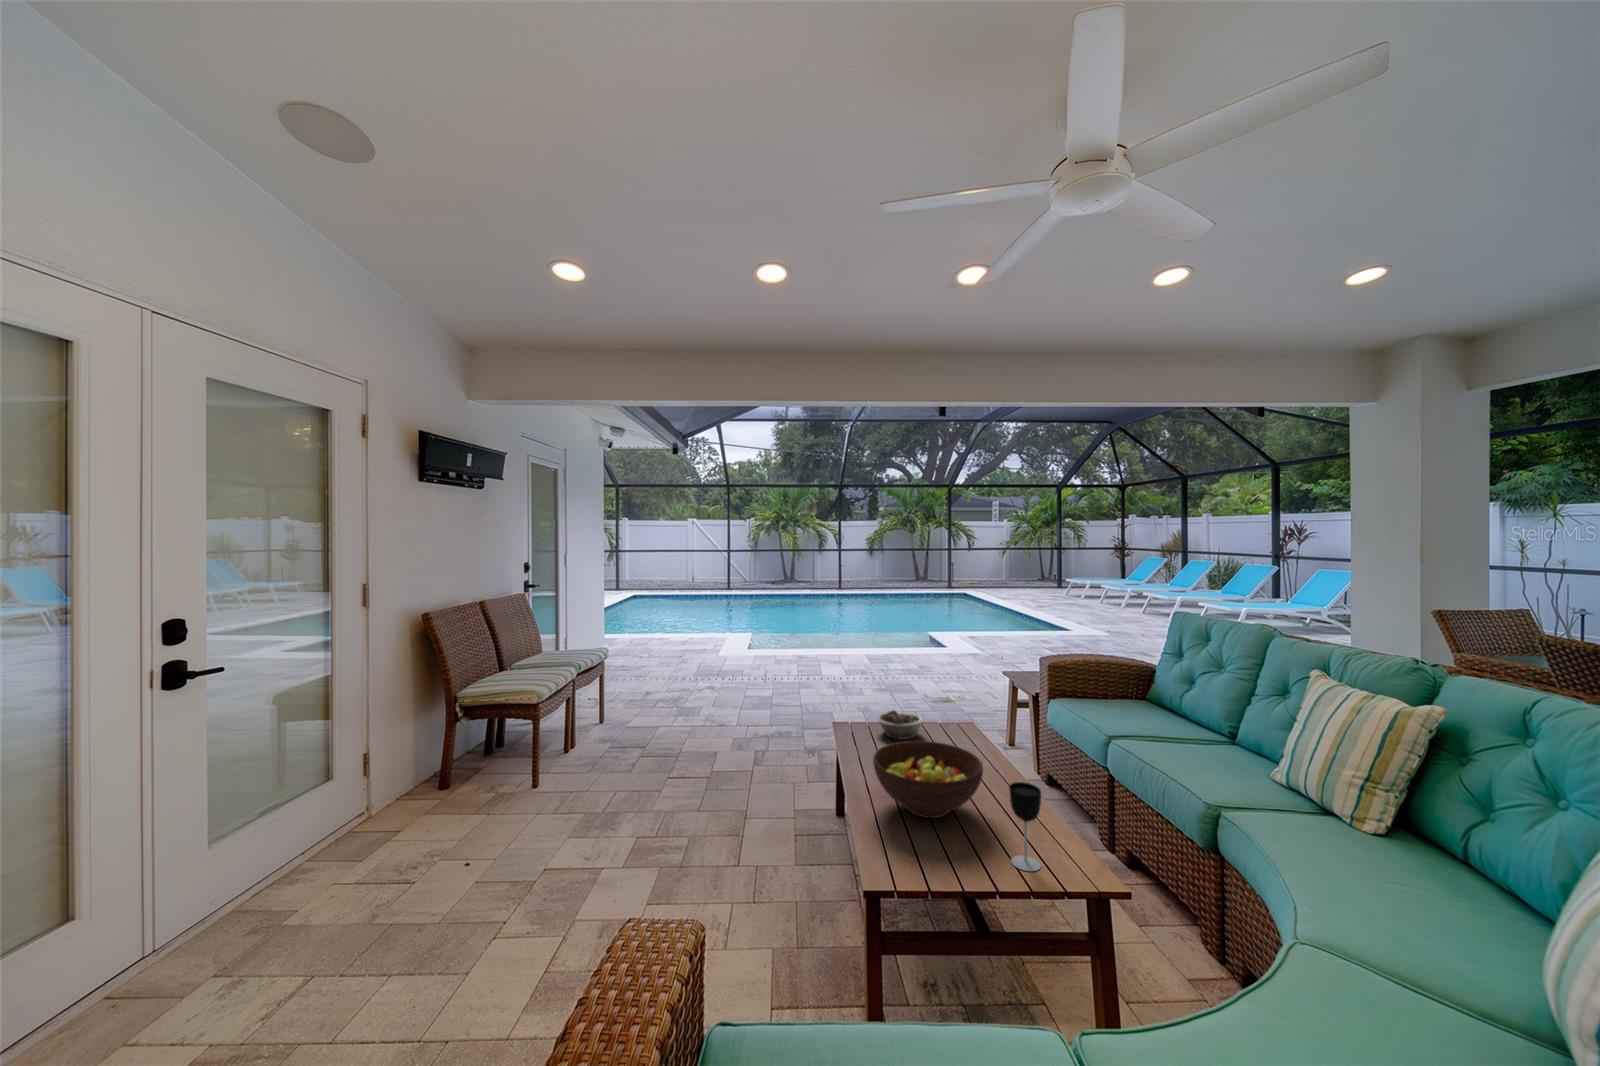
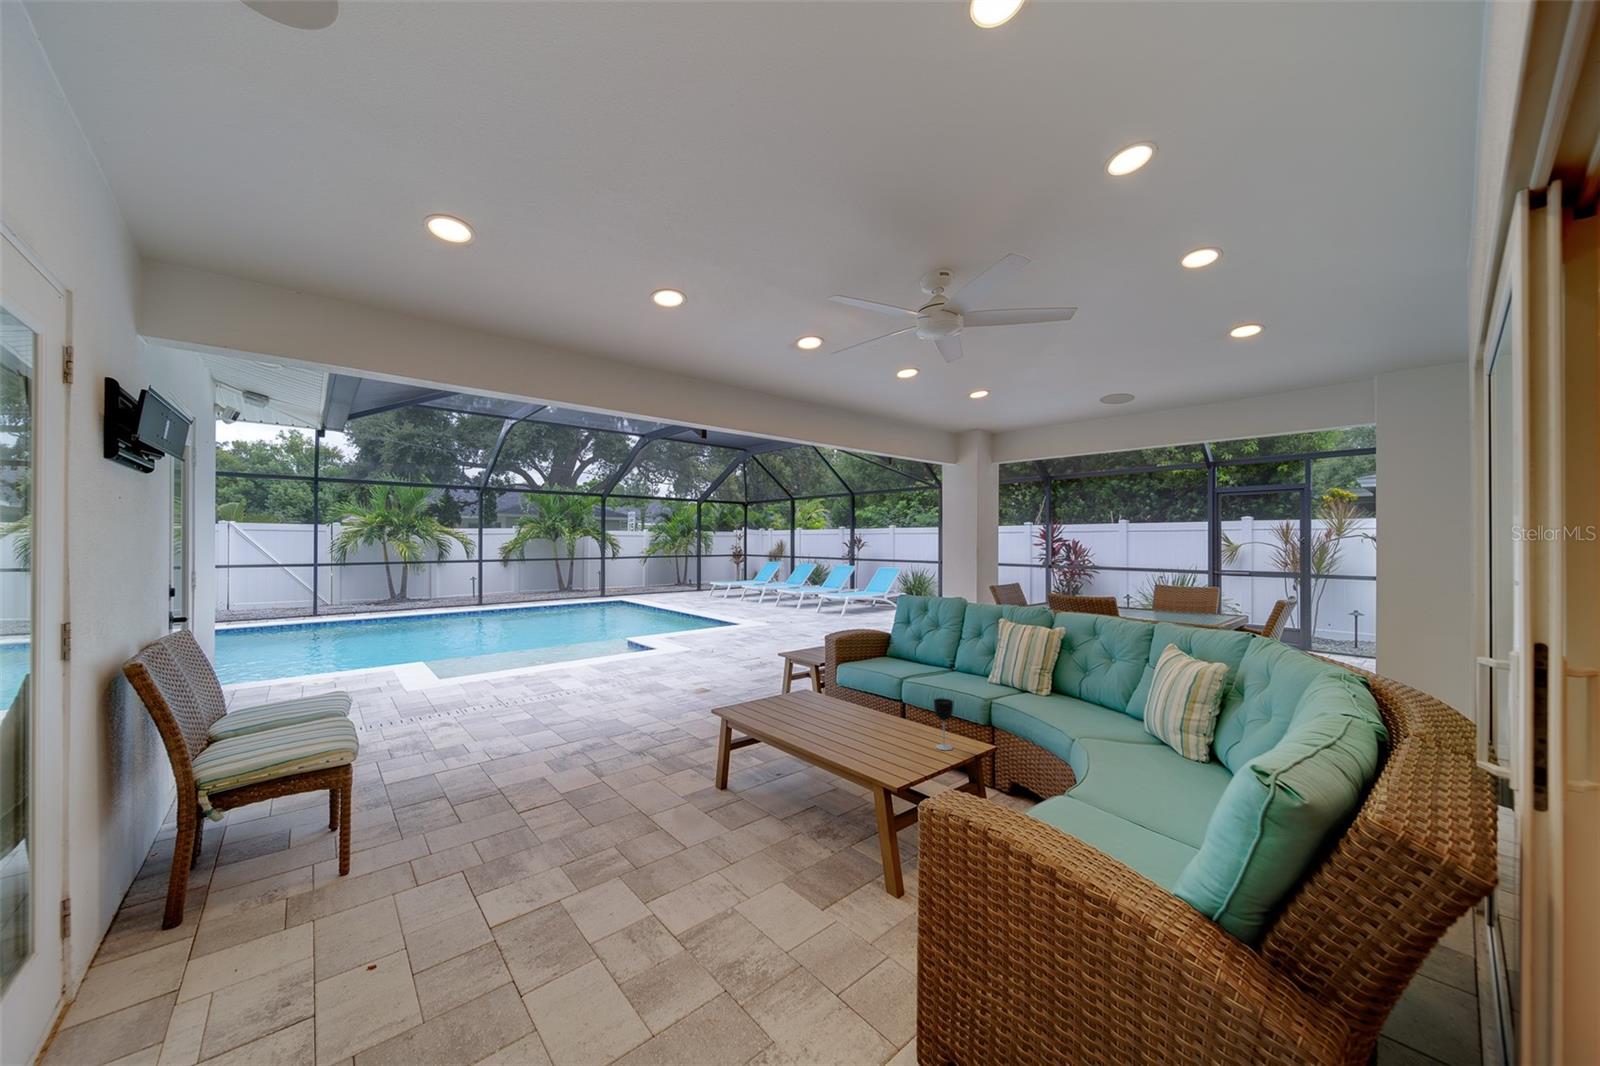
succulent planter: present [879,711,923,740] -> none [752,689,788,711]
fruit bowl: present [873,741,983,818] -> none [821,695,898,744]

